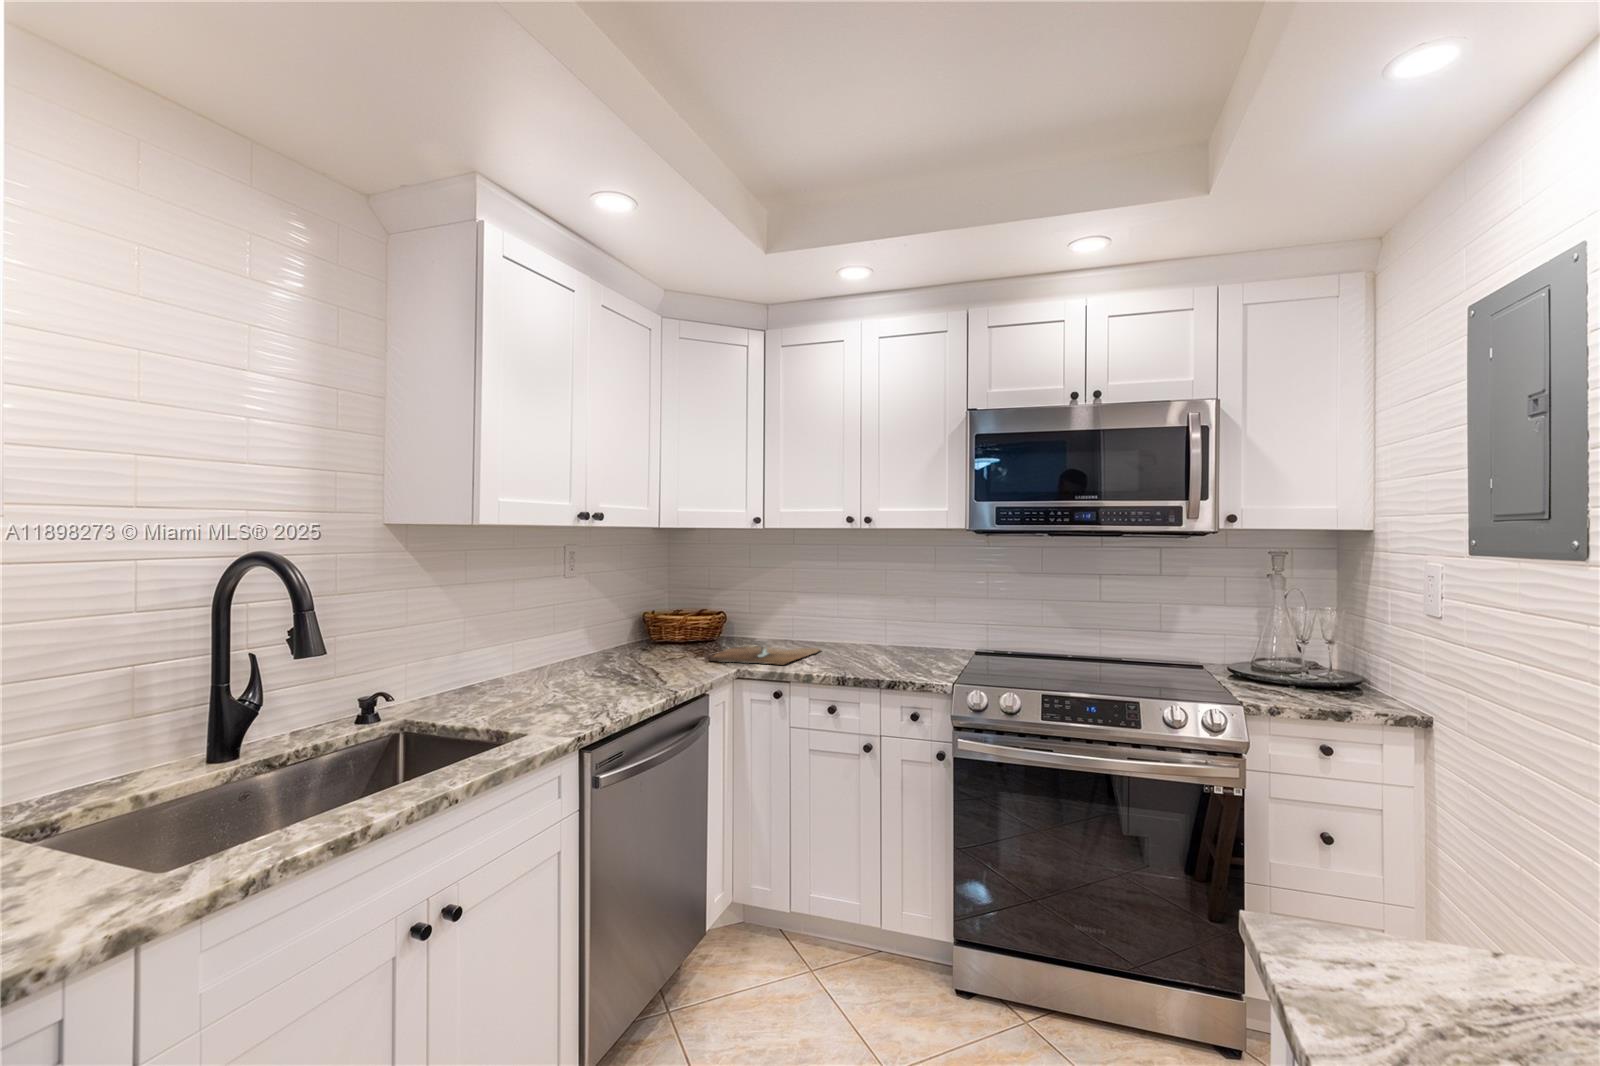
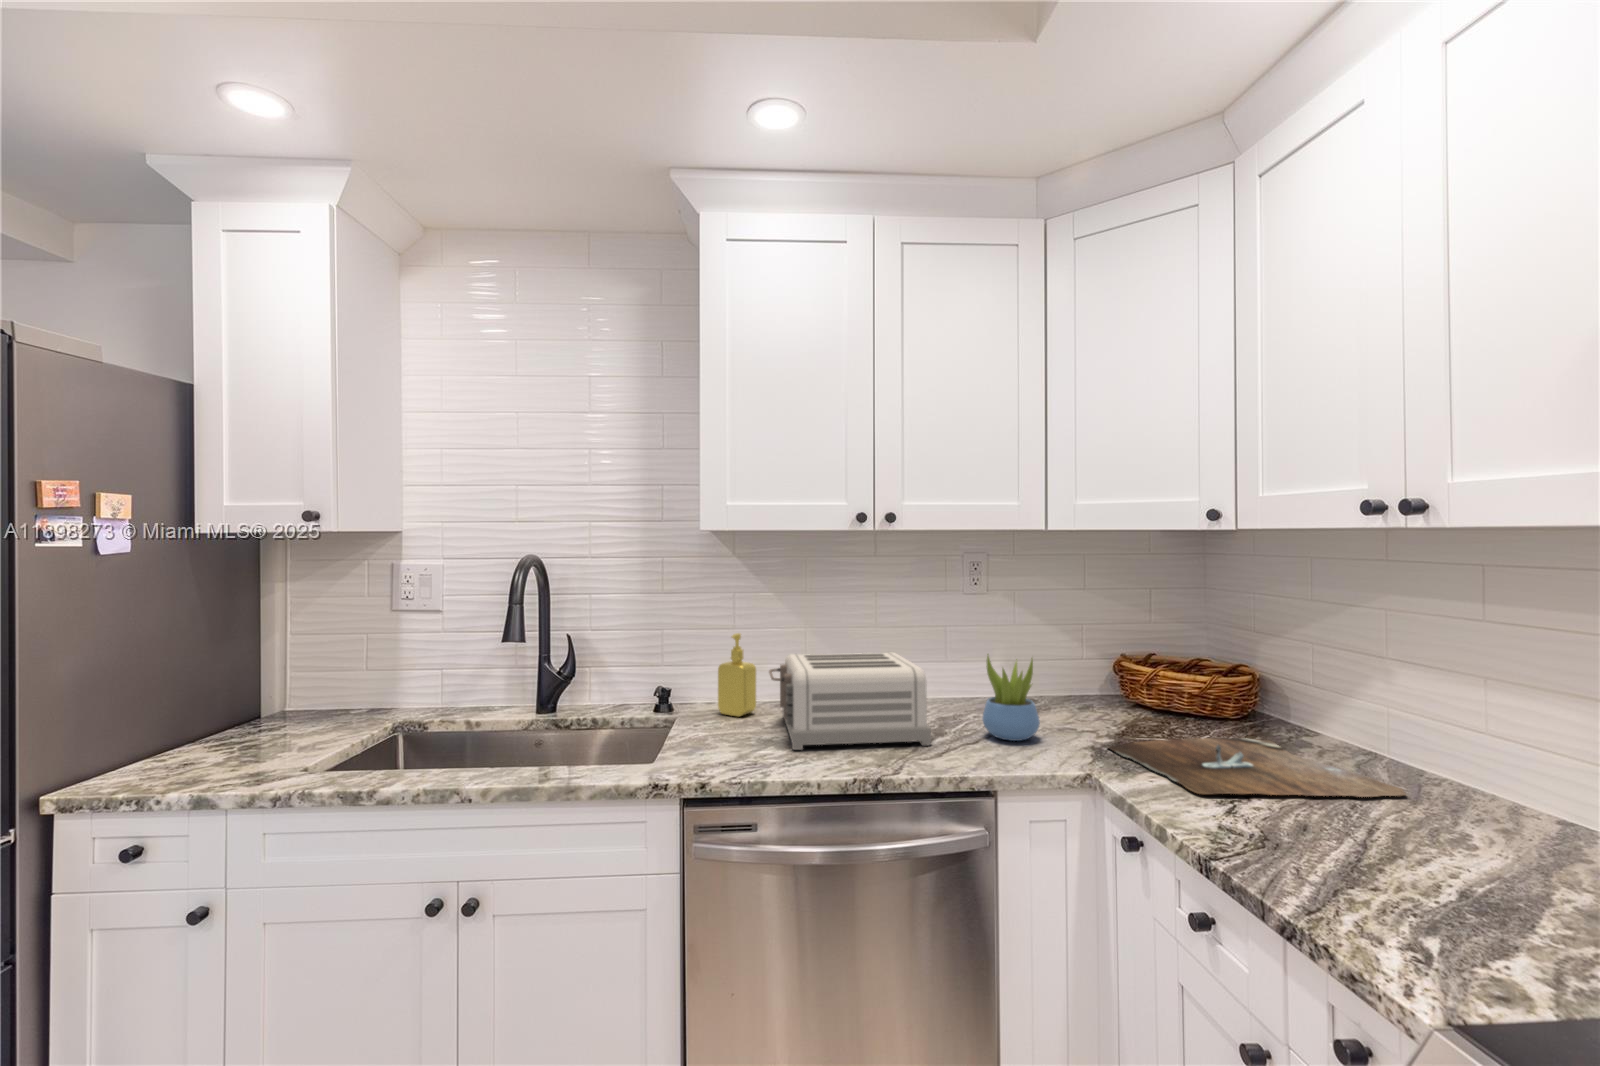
succulent plant: none [643,612,680,670] -> present [982,654,1040,741]
soap dispenser: none [430,625,471,707] -> present [718,633,756,717]
toaster: none [498,626,642,702] -> present [769,653,931,750]

